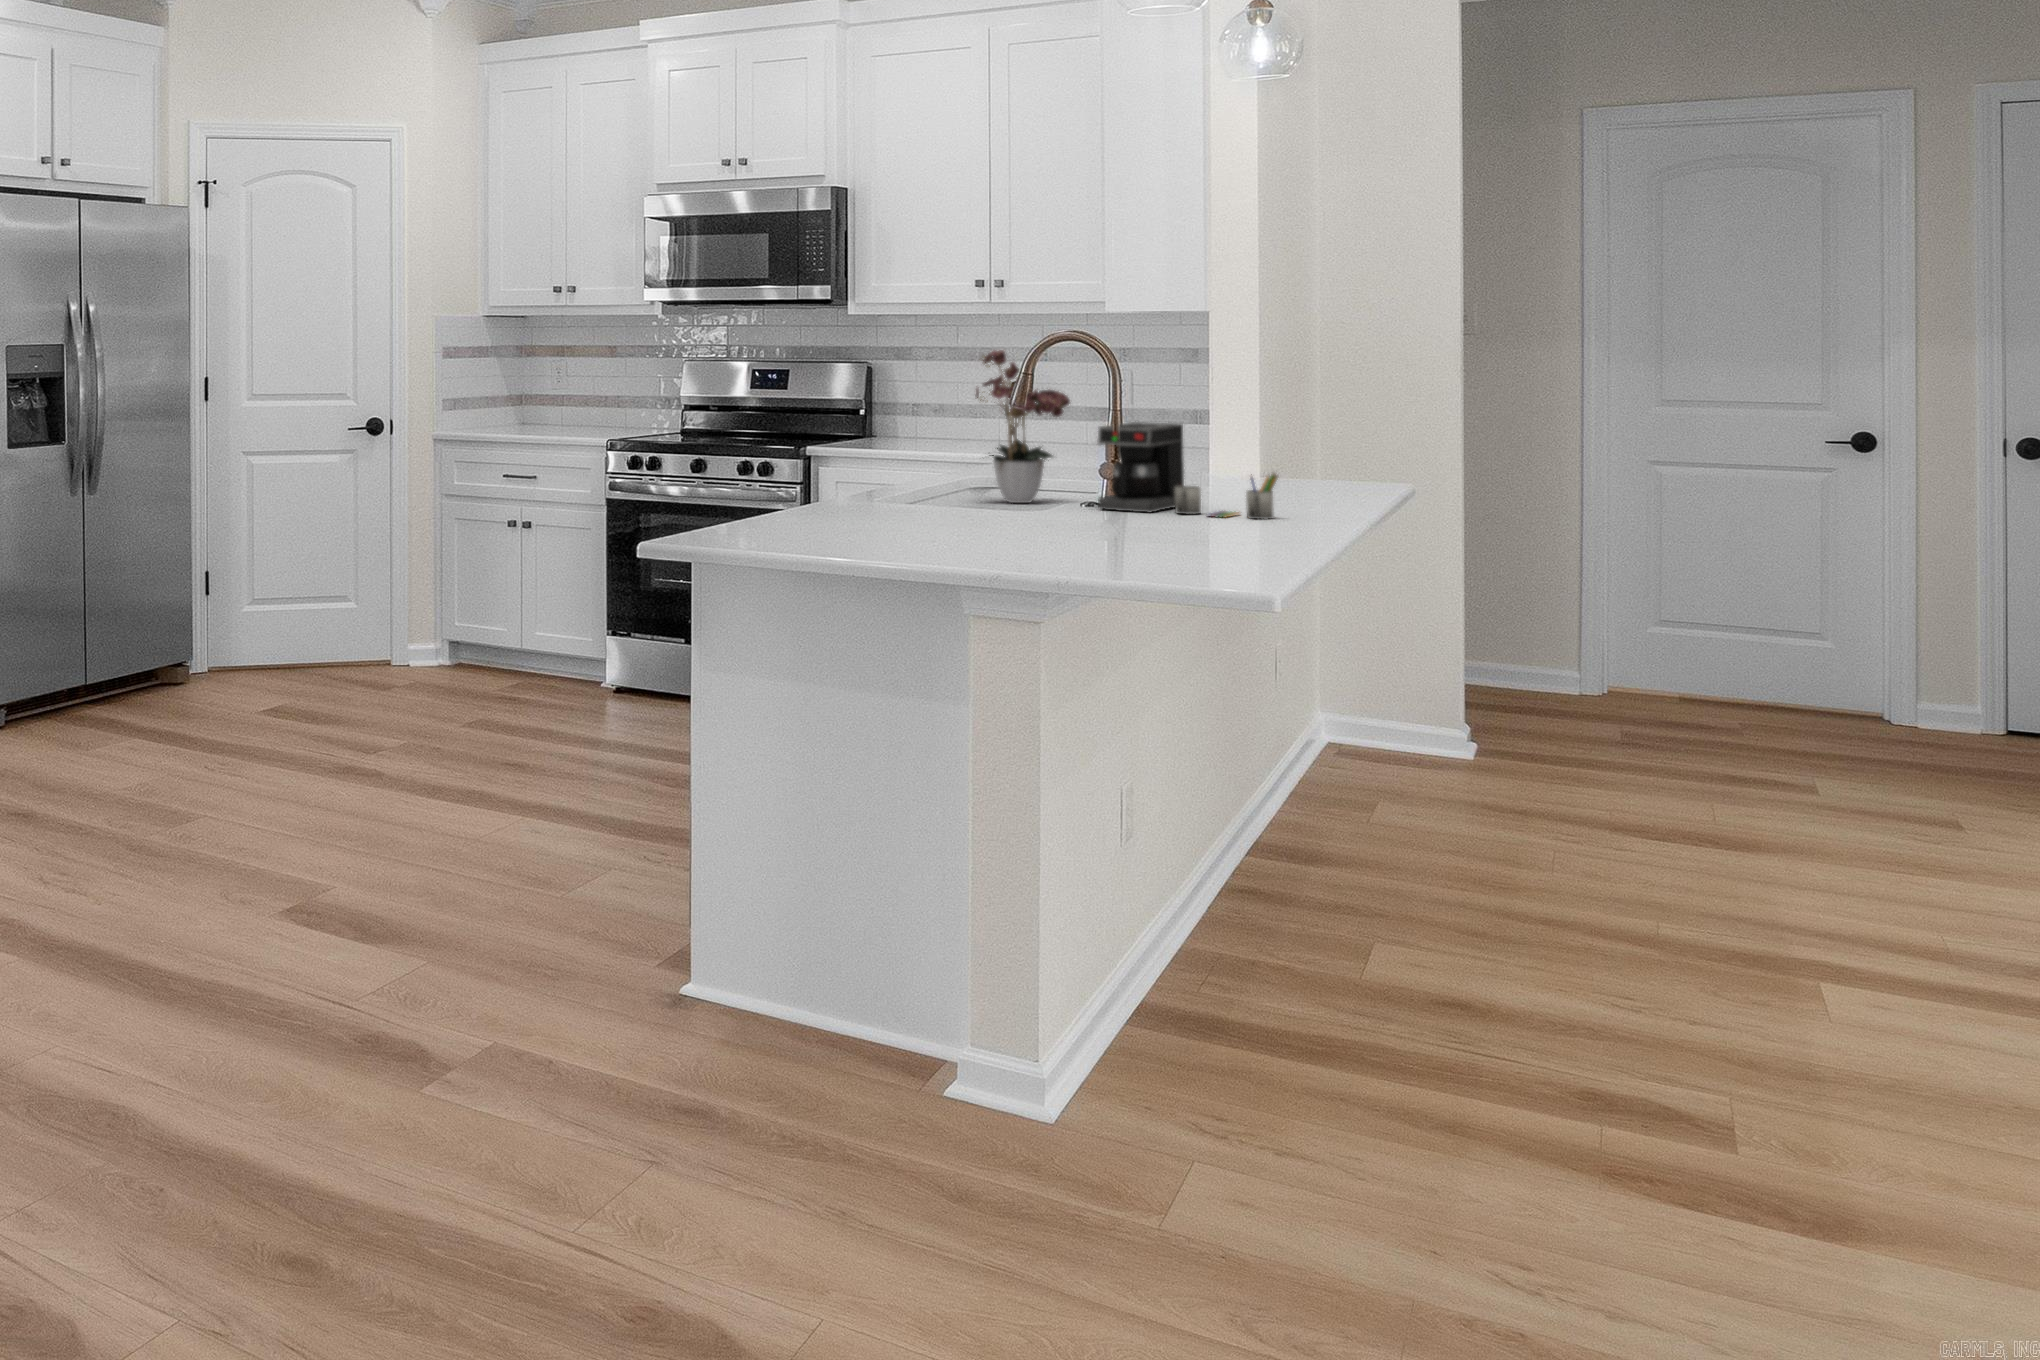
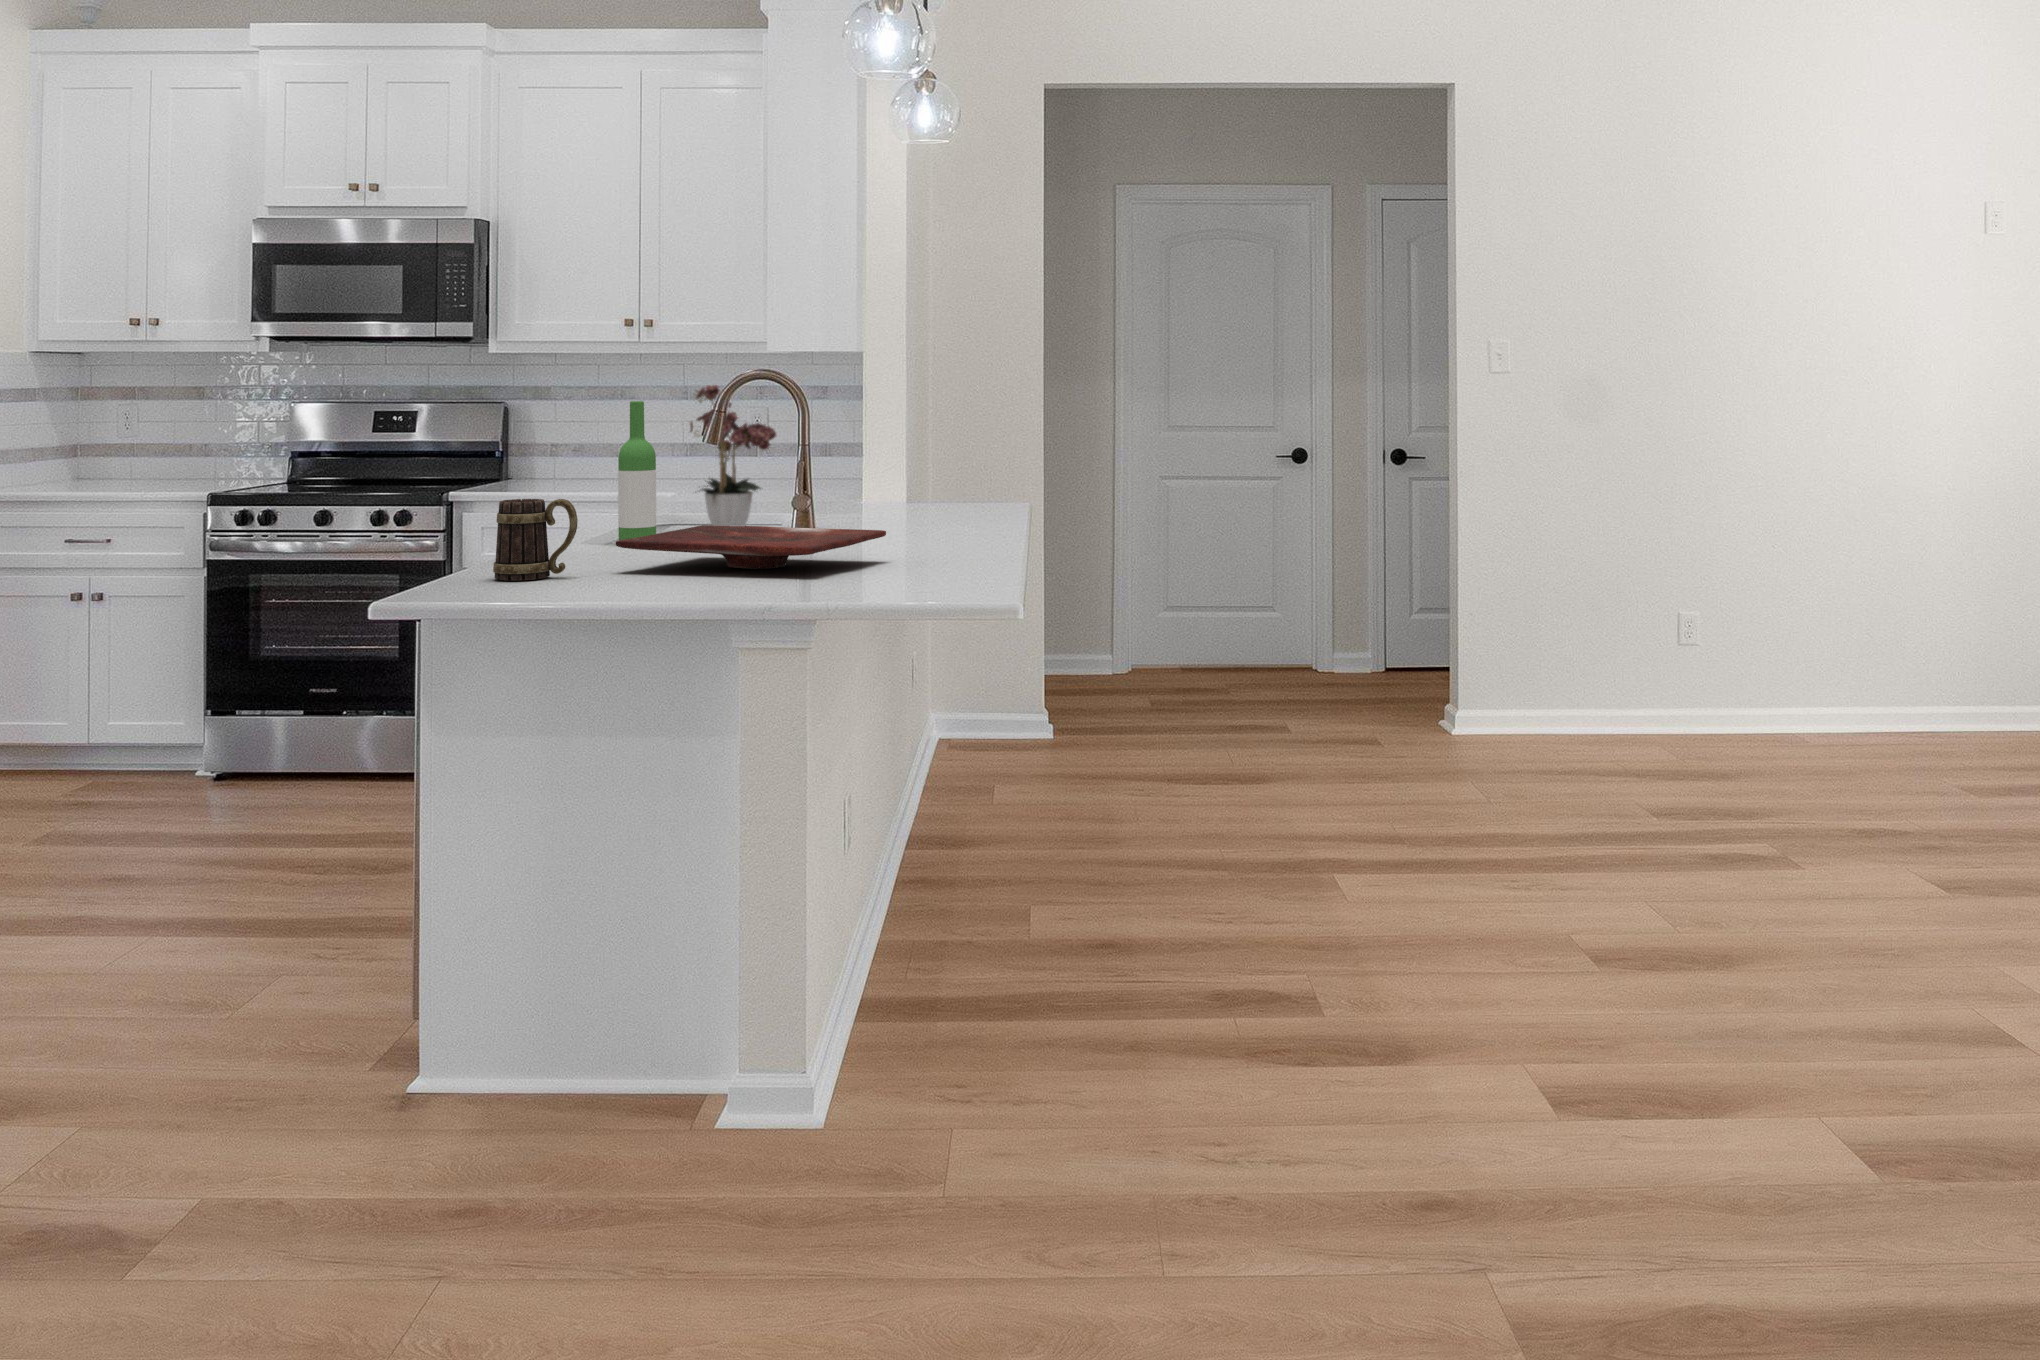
wine bottle: none [898,367,936,509] -> present [618,401,656,540]
coffee maker: present [1098,422,1278,519] -> none [808,453,968,538]
mug: none [747,461,822,538] -> present [493,499,578,581]
cutting board: none [861,494,1147,542] -> present [616,525,886,569]

